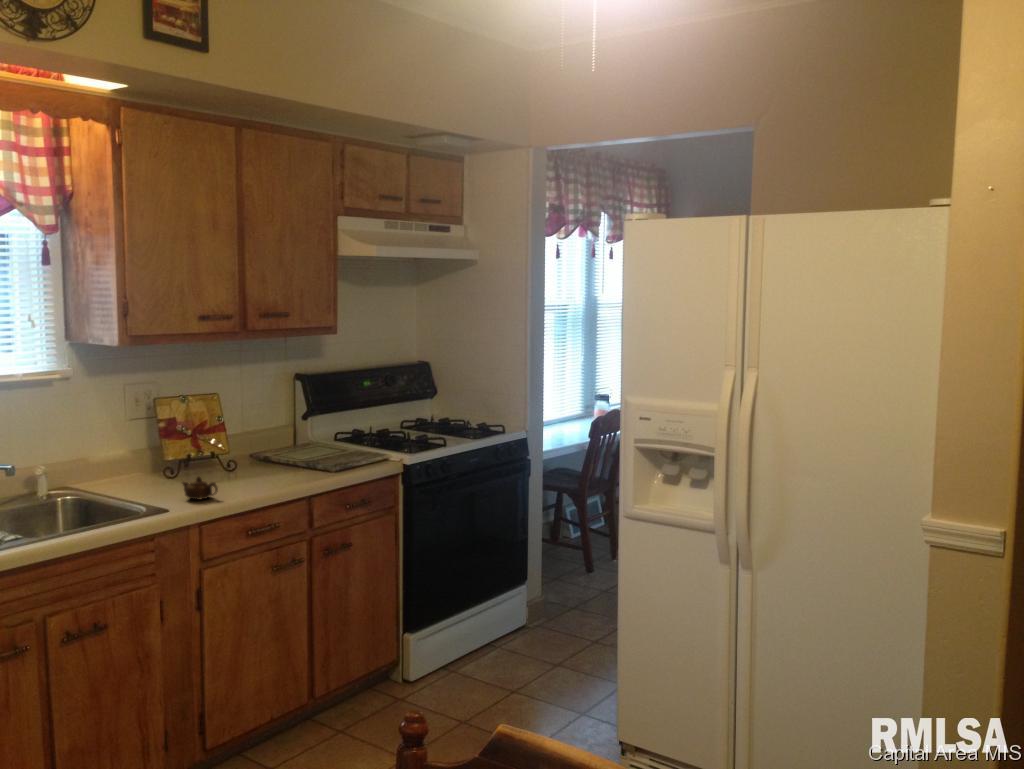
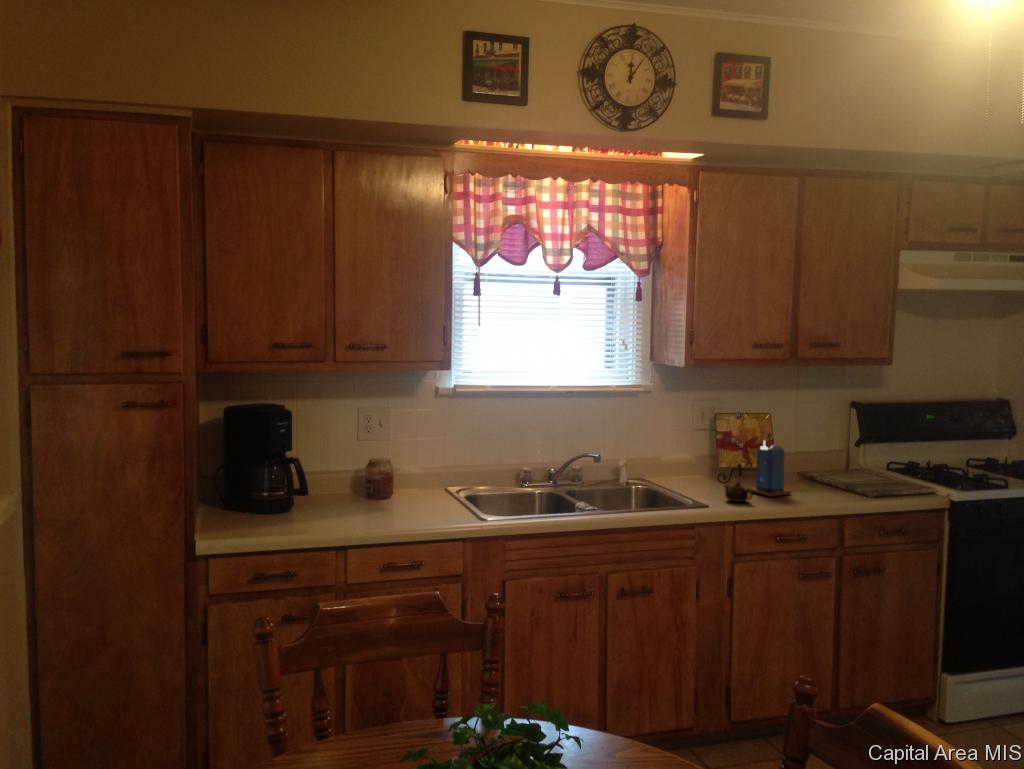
candle: none [206,425,255,488] -> present [749,441,791,497]

